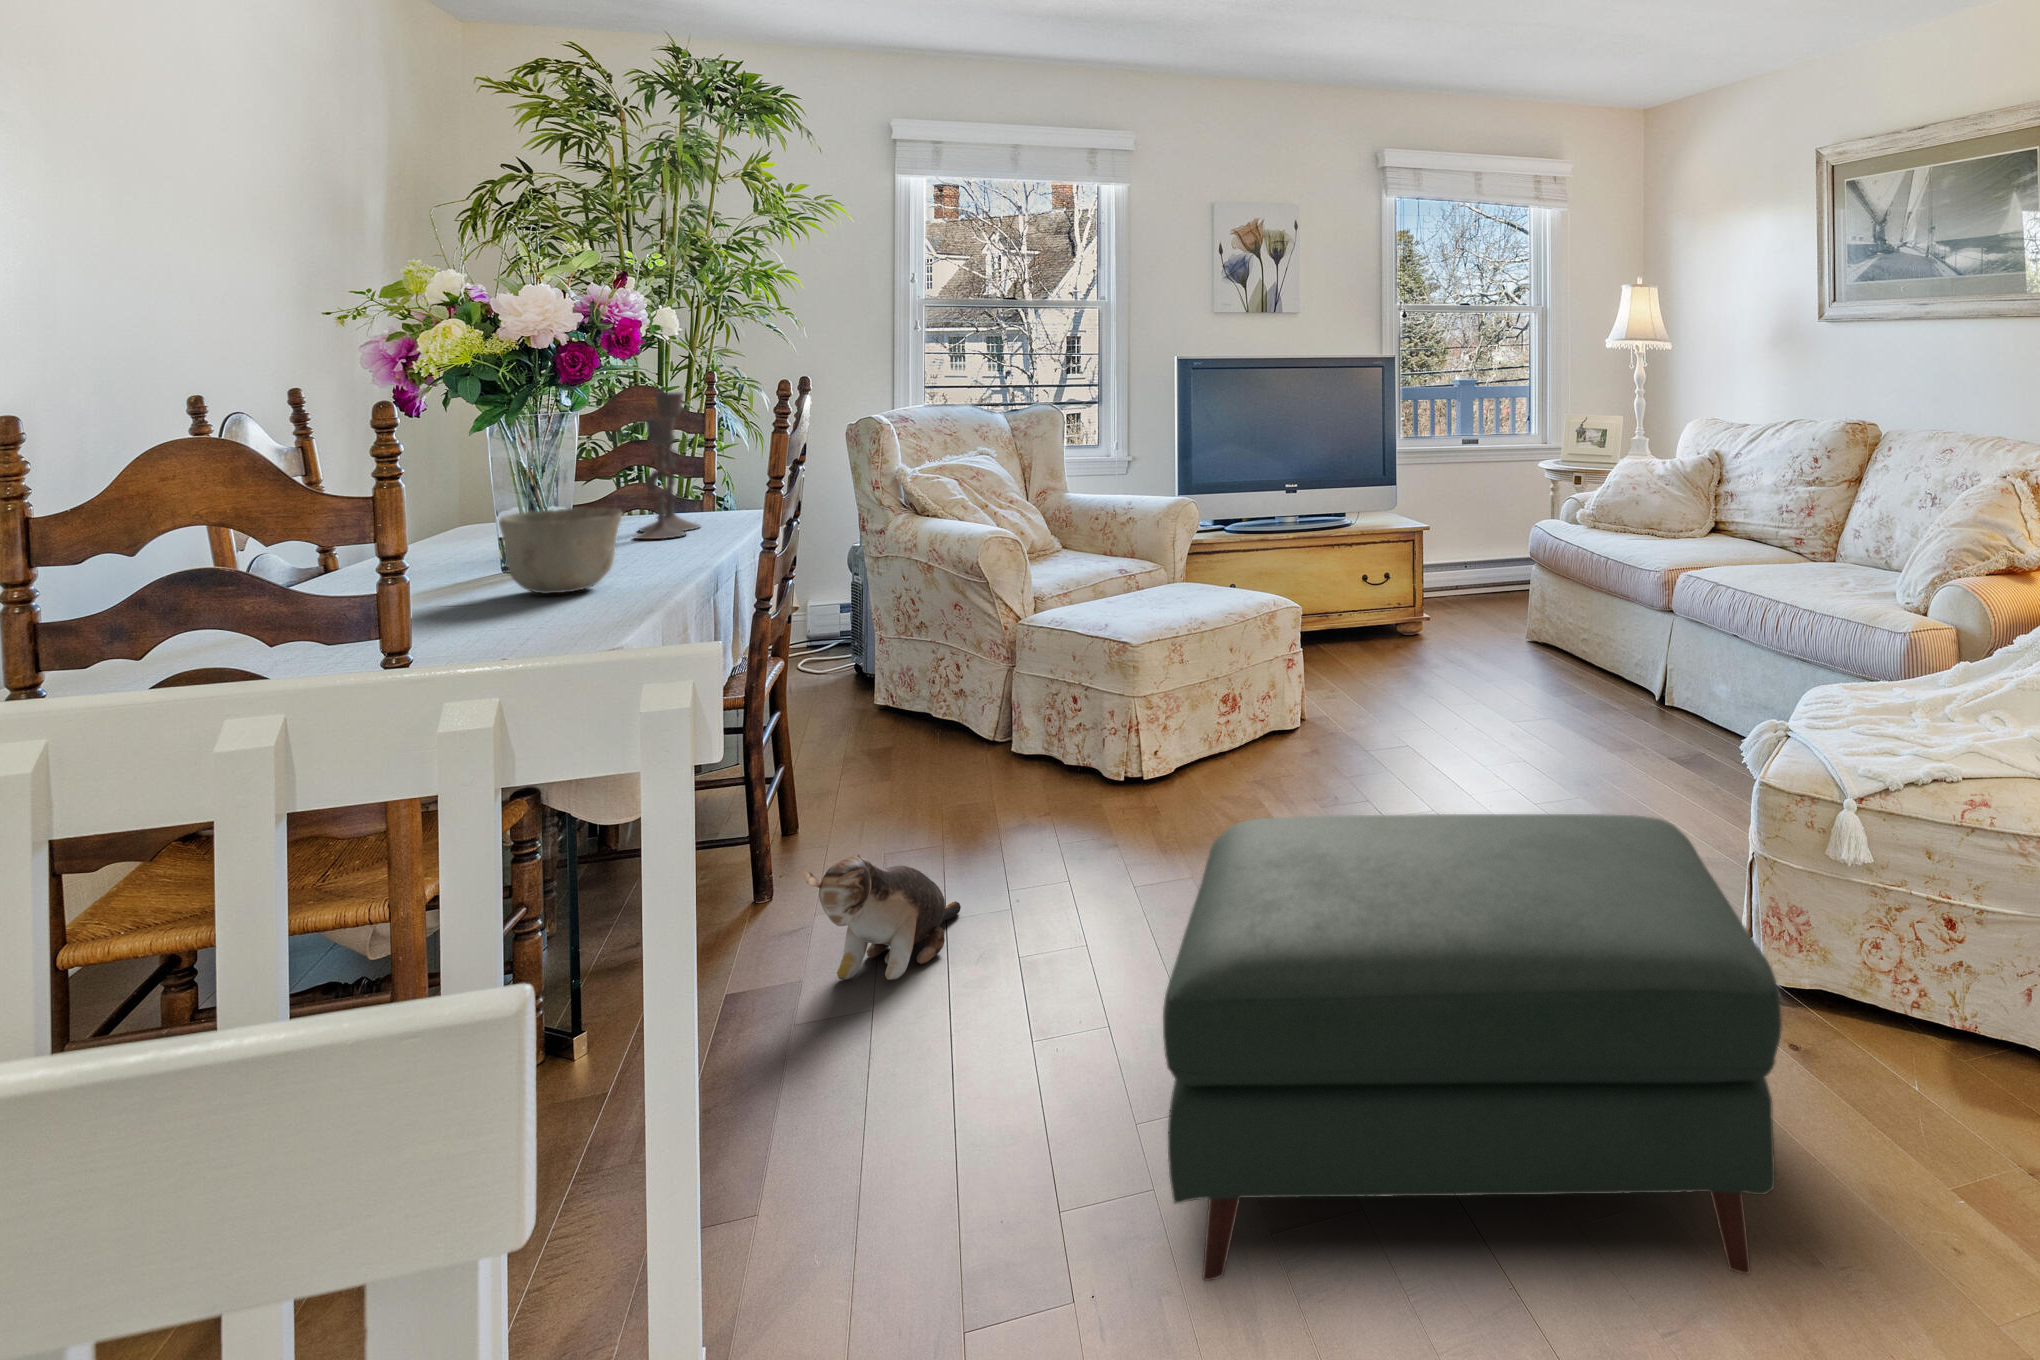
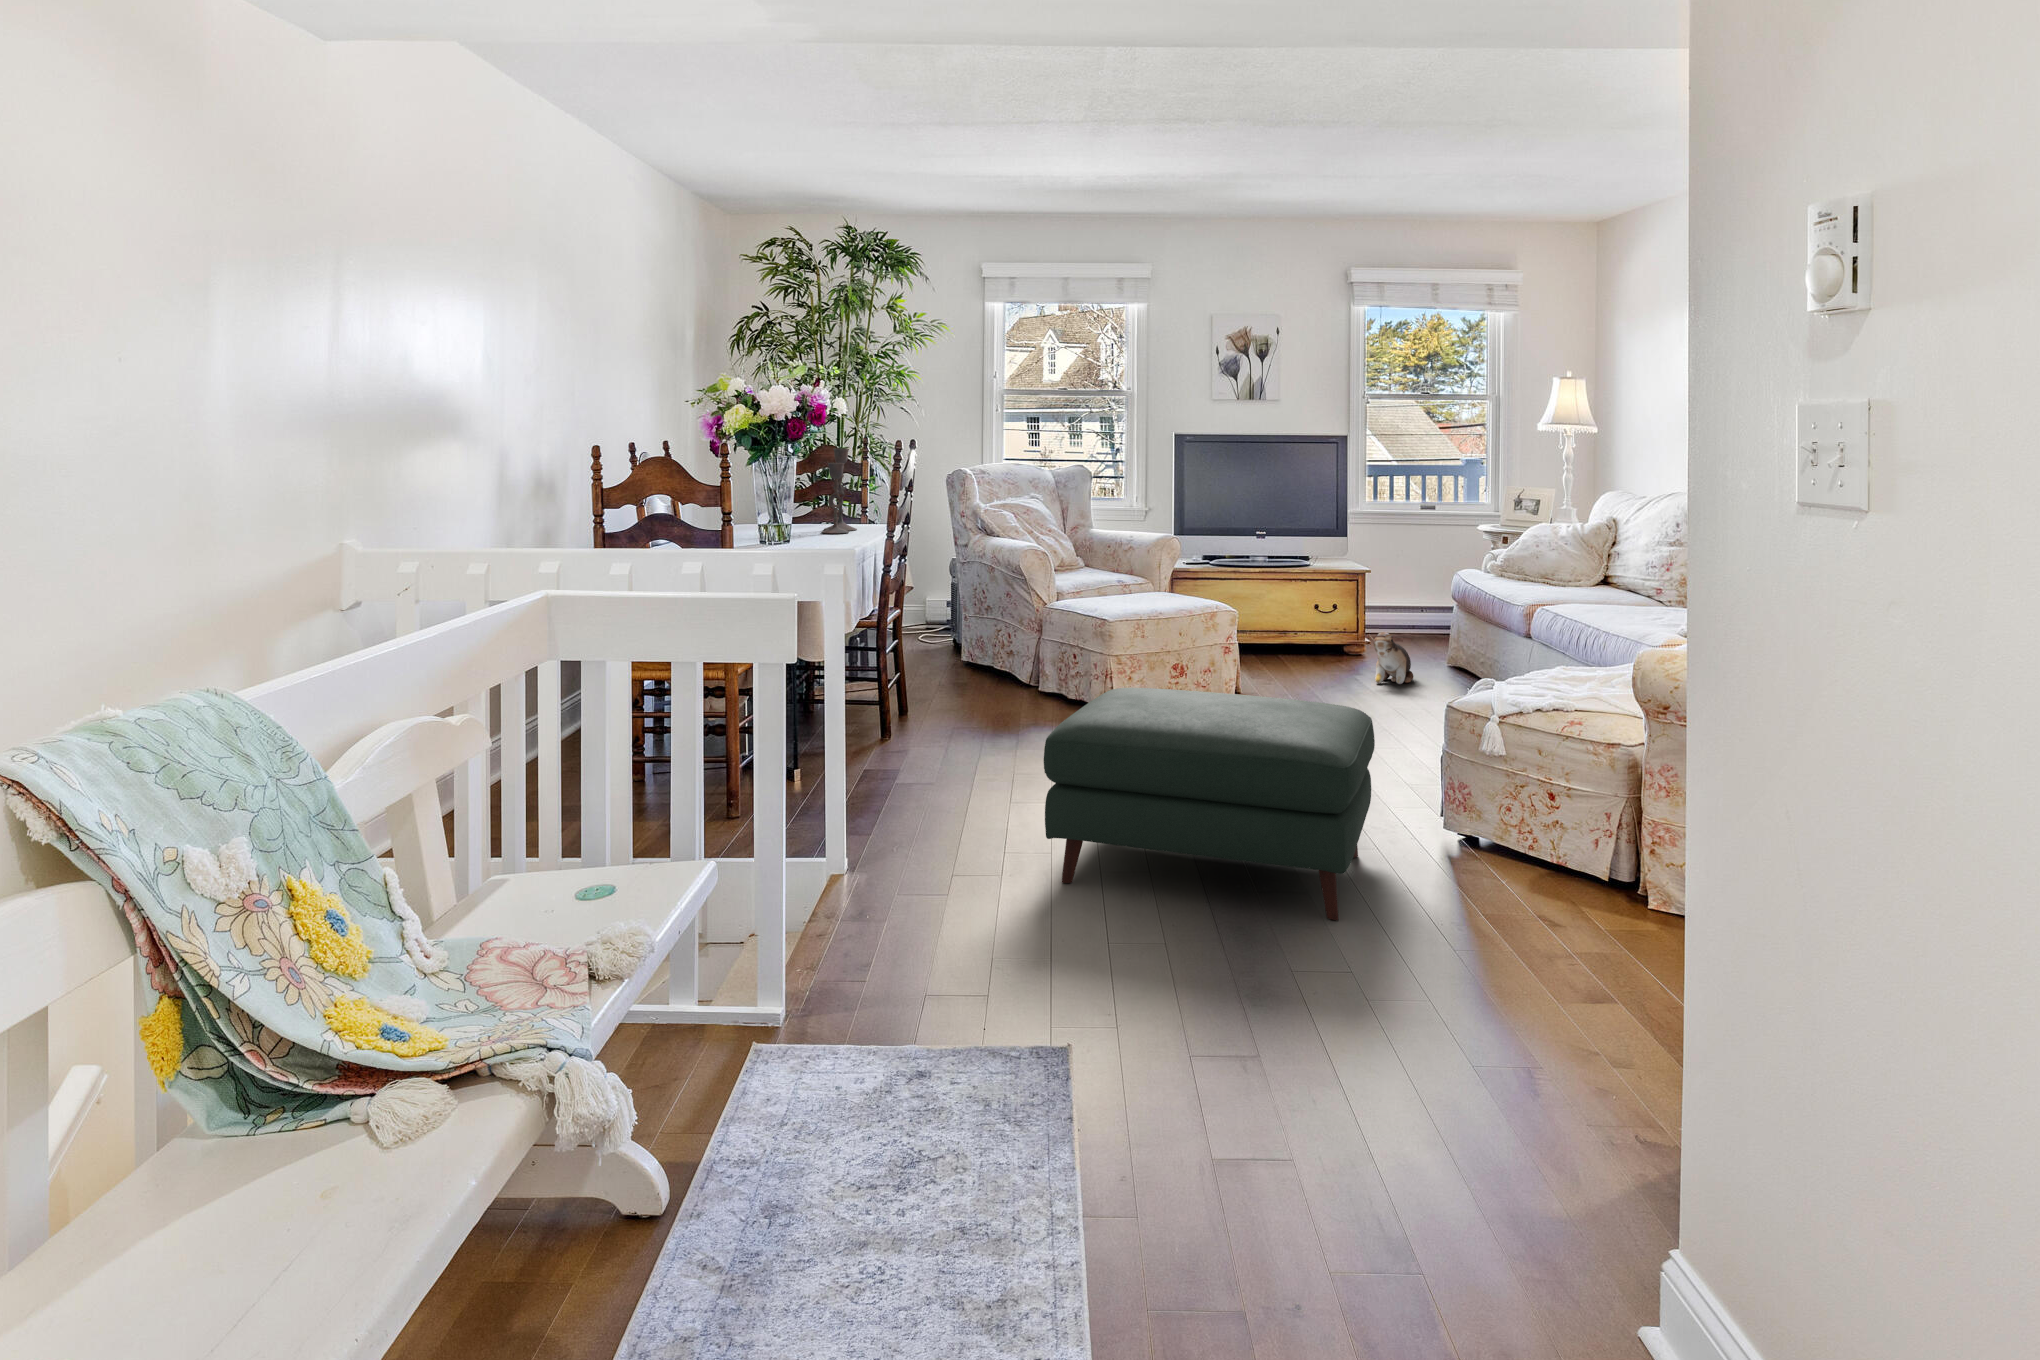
ceramic bowl: present [499,508,622,593] -> none [760,508,817,551]
plush toy: present [804,855,961,980] -> present [1369,632,1413,684]

